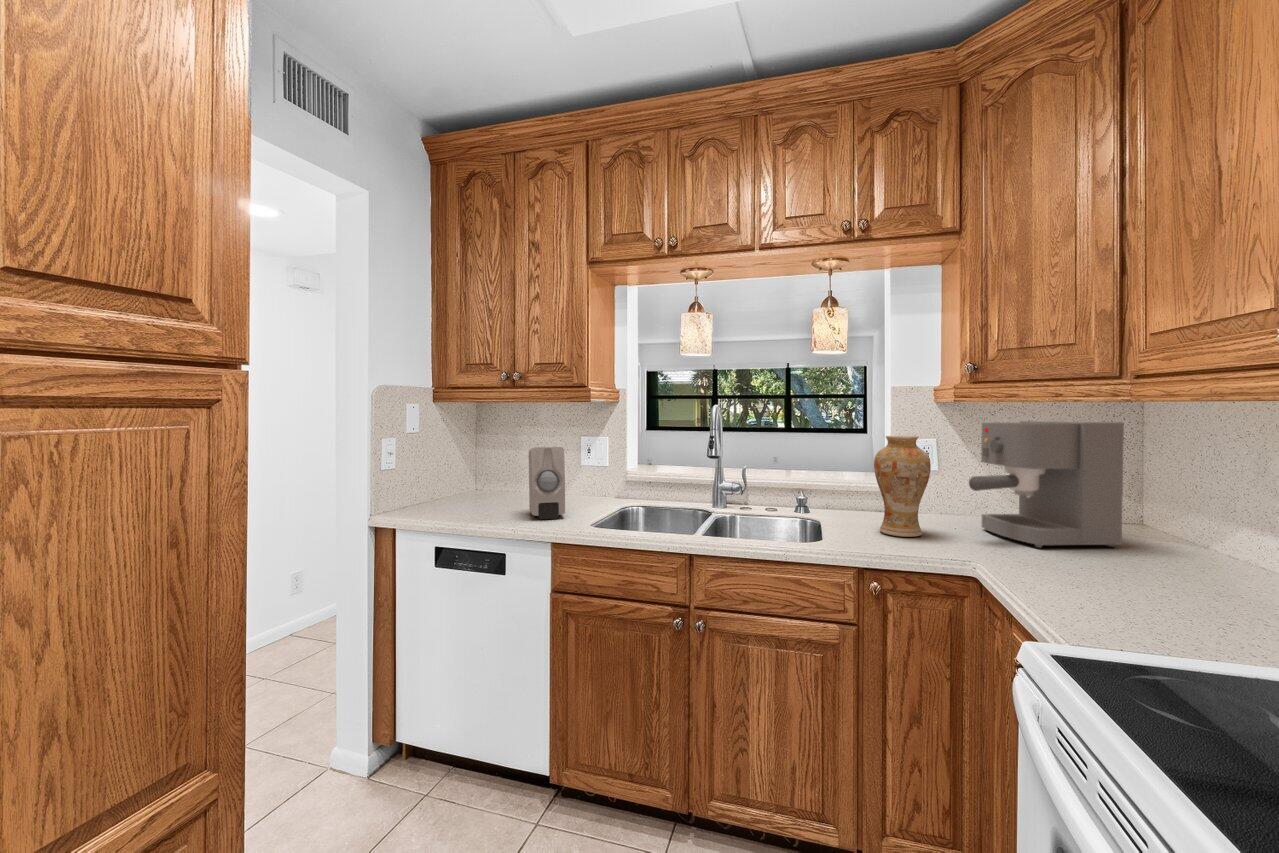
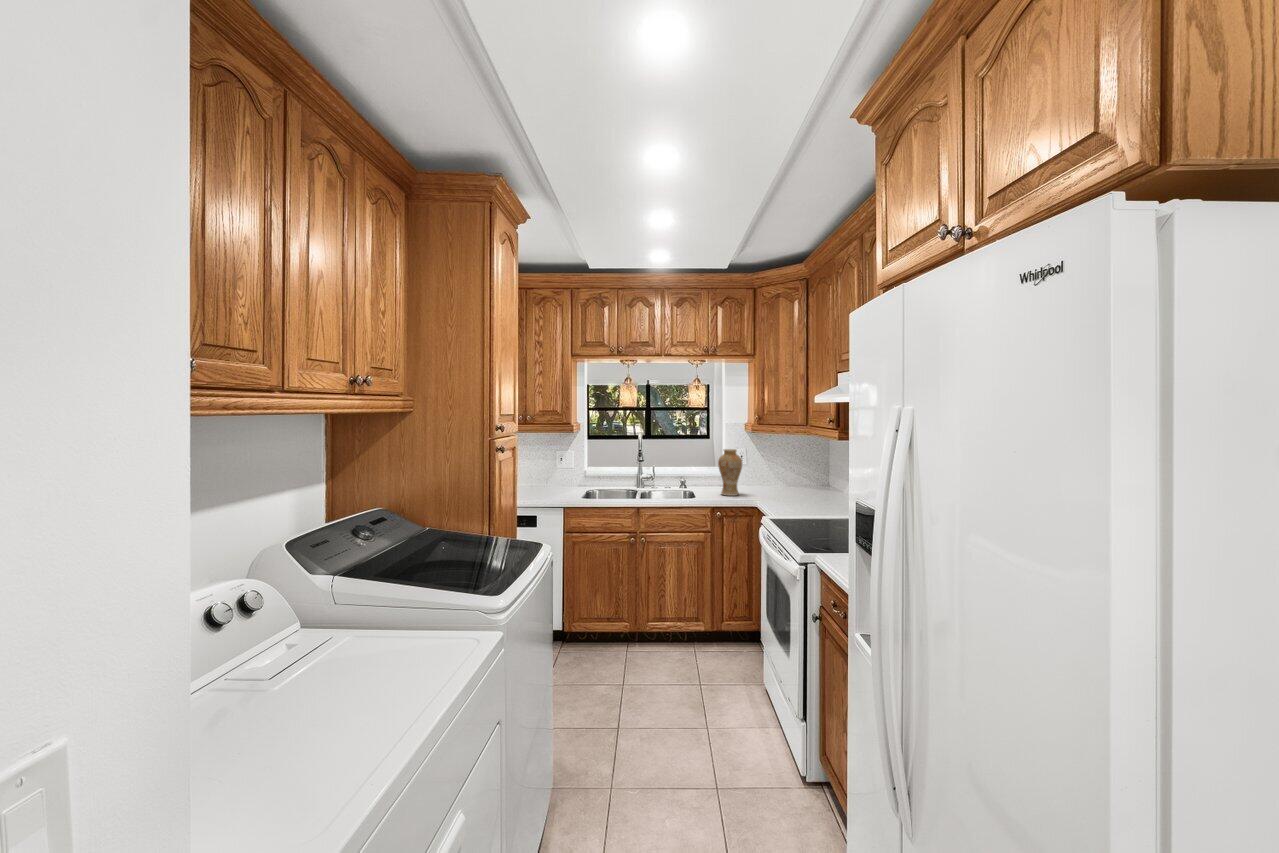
coffee maker: present [969,421,1124,548] -> none [758,441,816,497]
soap dispenser: present [529,447,565,519] -> none [538,457,564,496]

